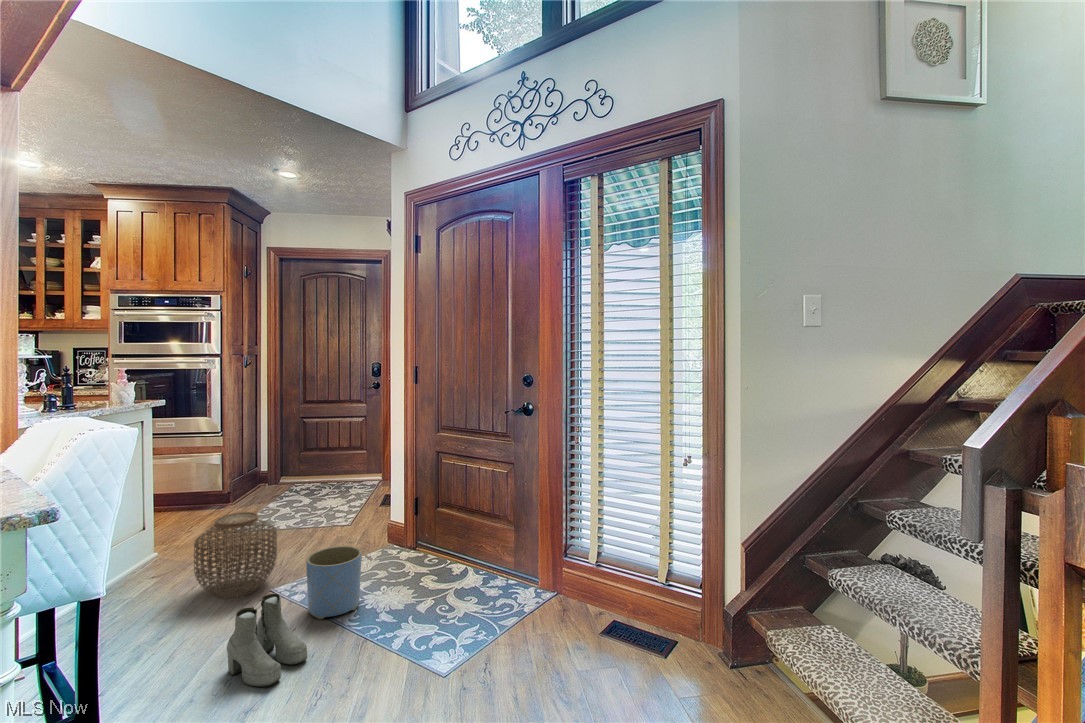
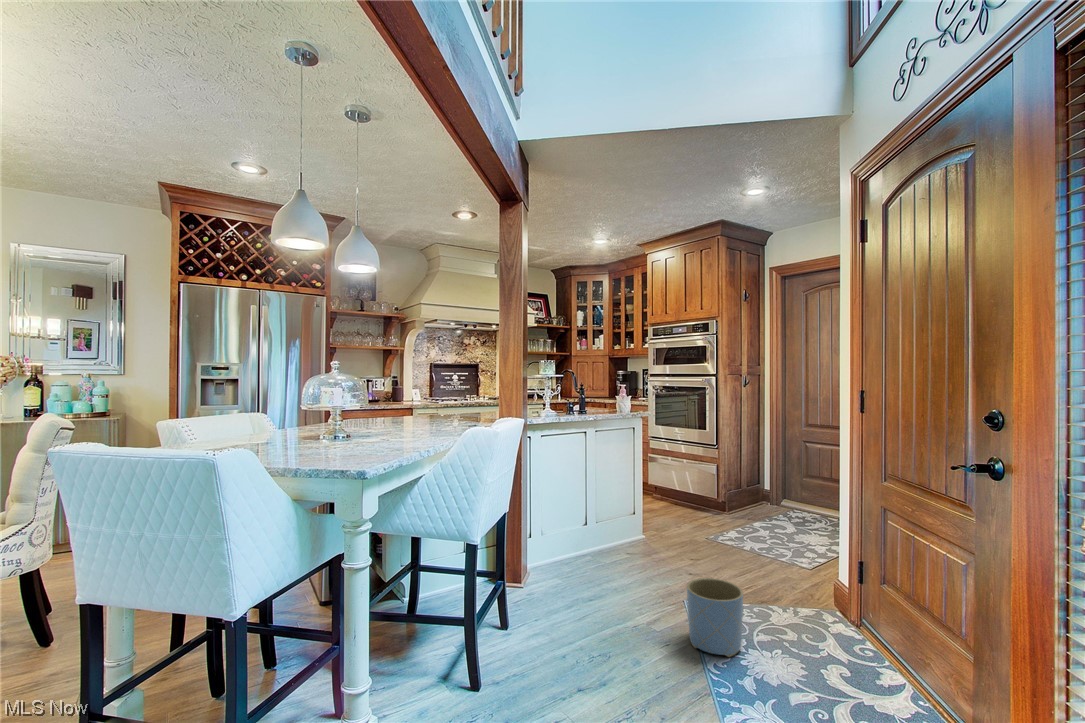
woven basket: present [194,512,277,599] -> none [631,518,696,596]
boots: present [227,594,307,687] -> none [599,598,653,678]

